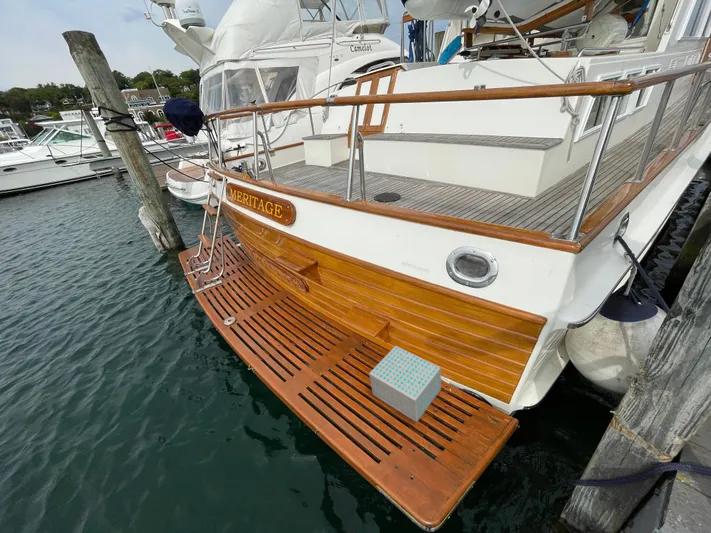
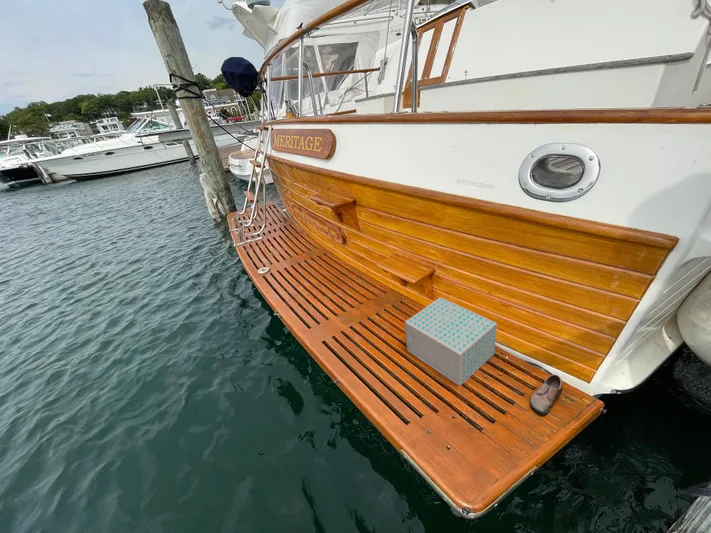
shoe: none [468,405,490,439] -> present [530,374,562,415]

